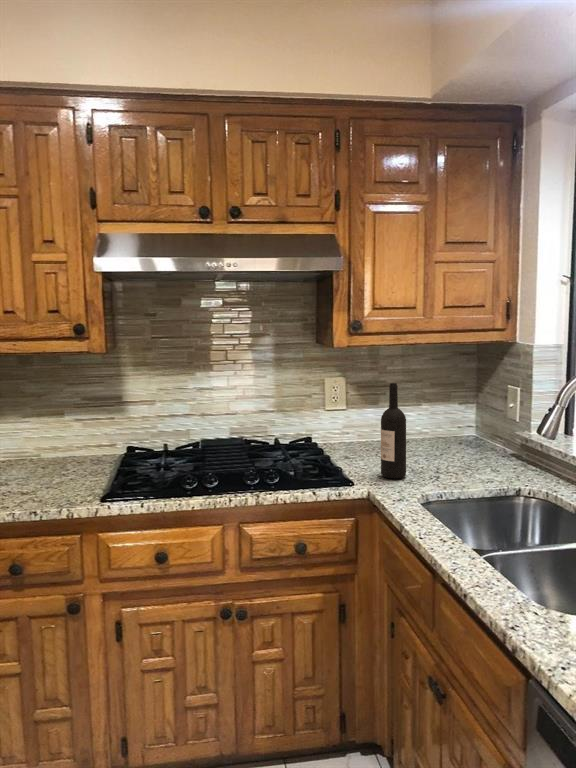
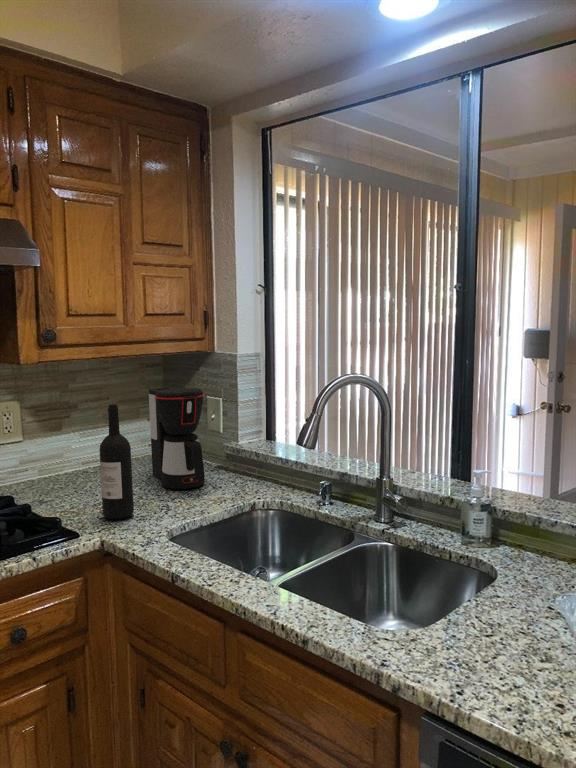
coffee maker: none [445,374,492,466] -> present [149,387,205,489]

